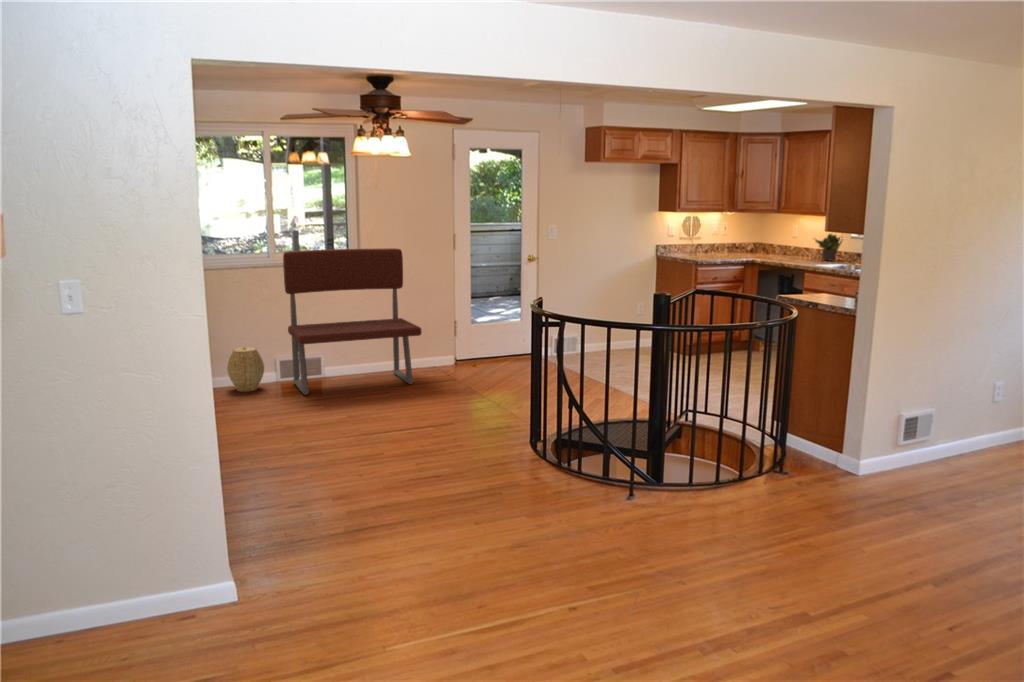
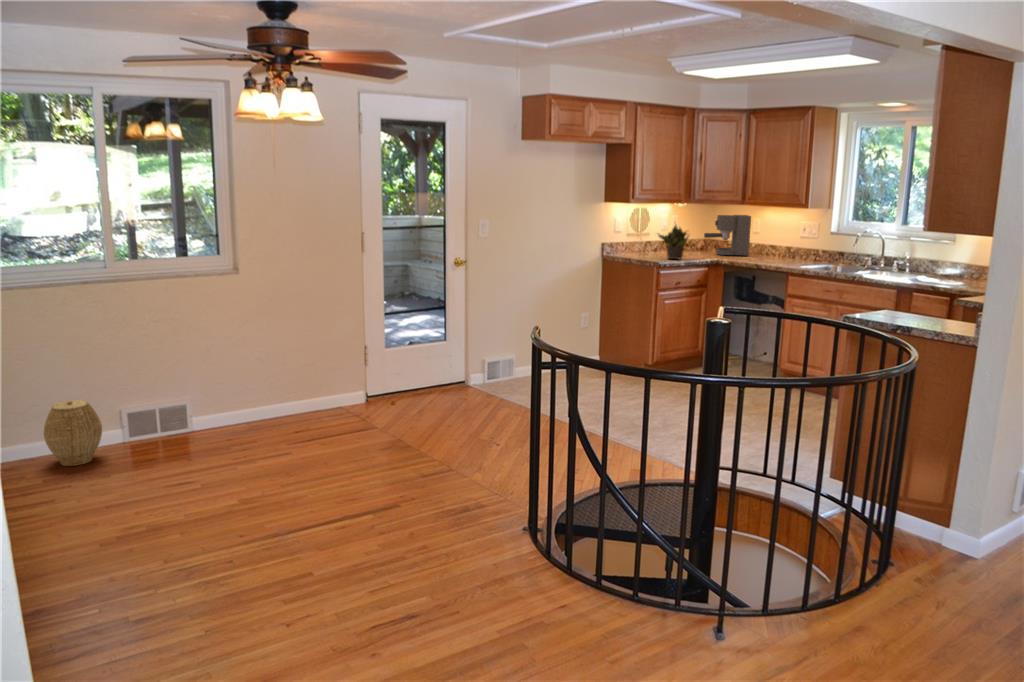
coffee maker: none [747,222,788,258] -> present [704,215,751,256]
potted plant: present [815,234,842,260] -> present [658,226,689,259]
bench: present [283,248,421,395] -> none [125,254,332,467]

